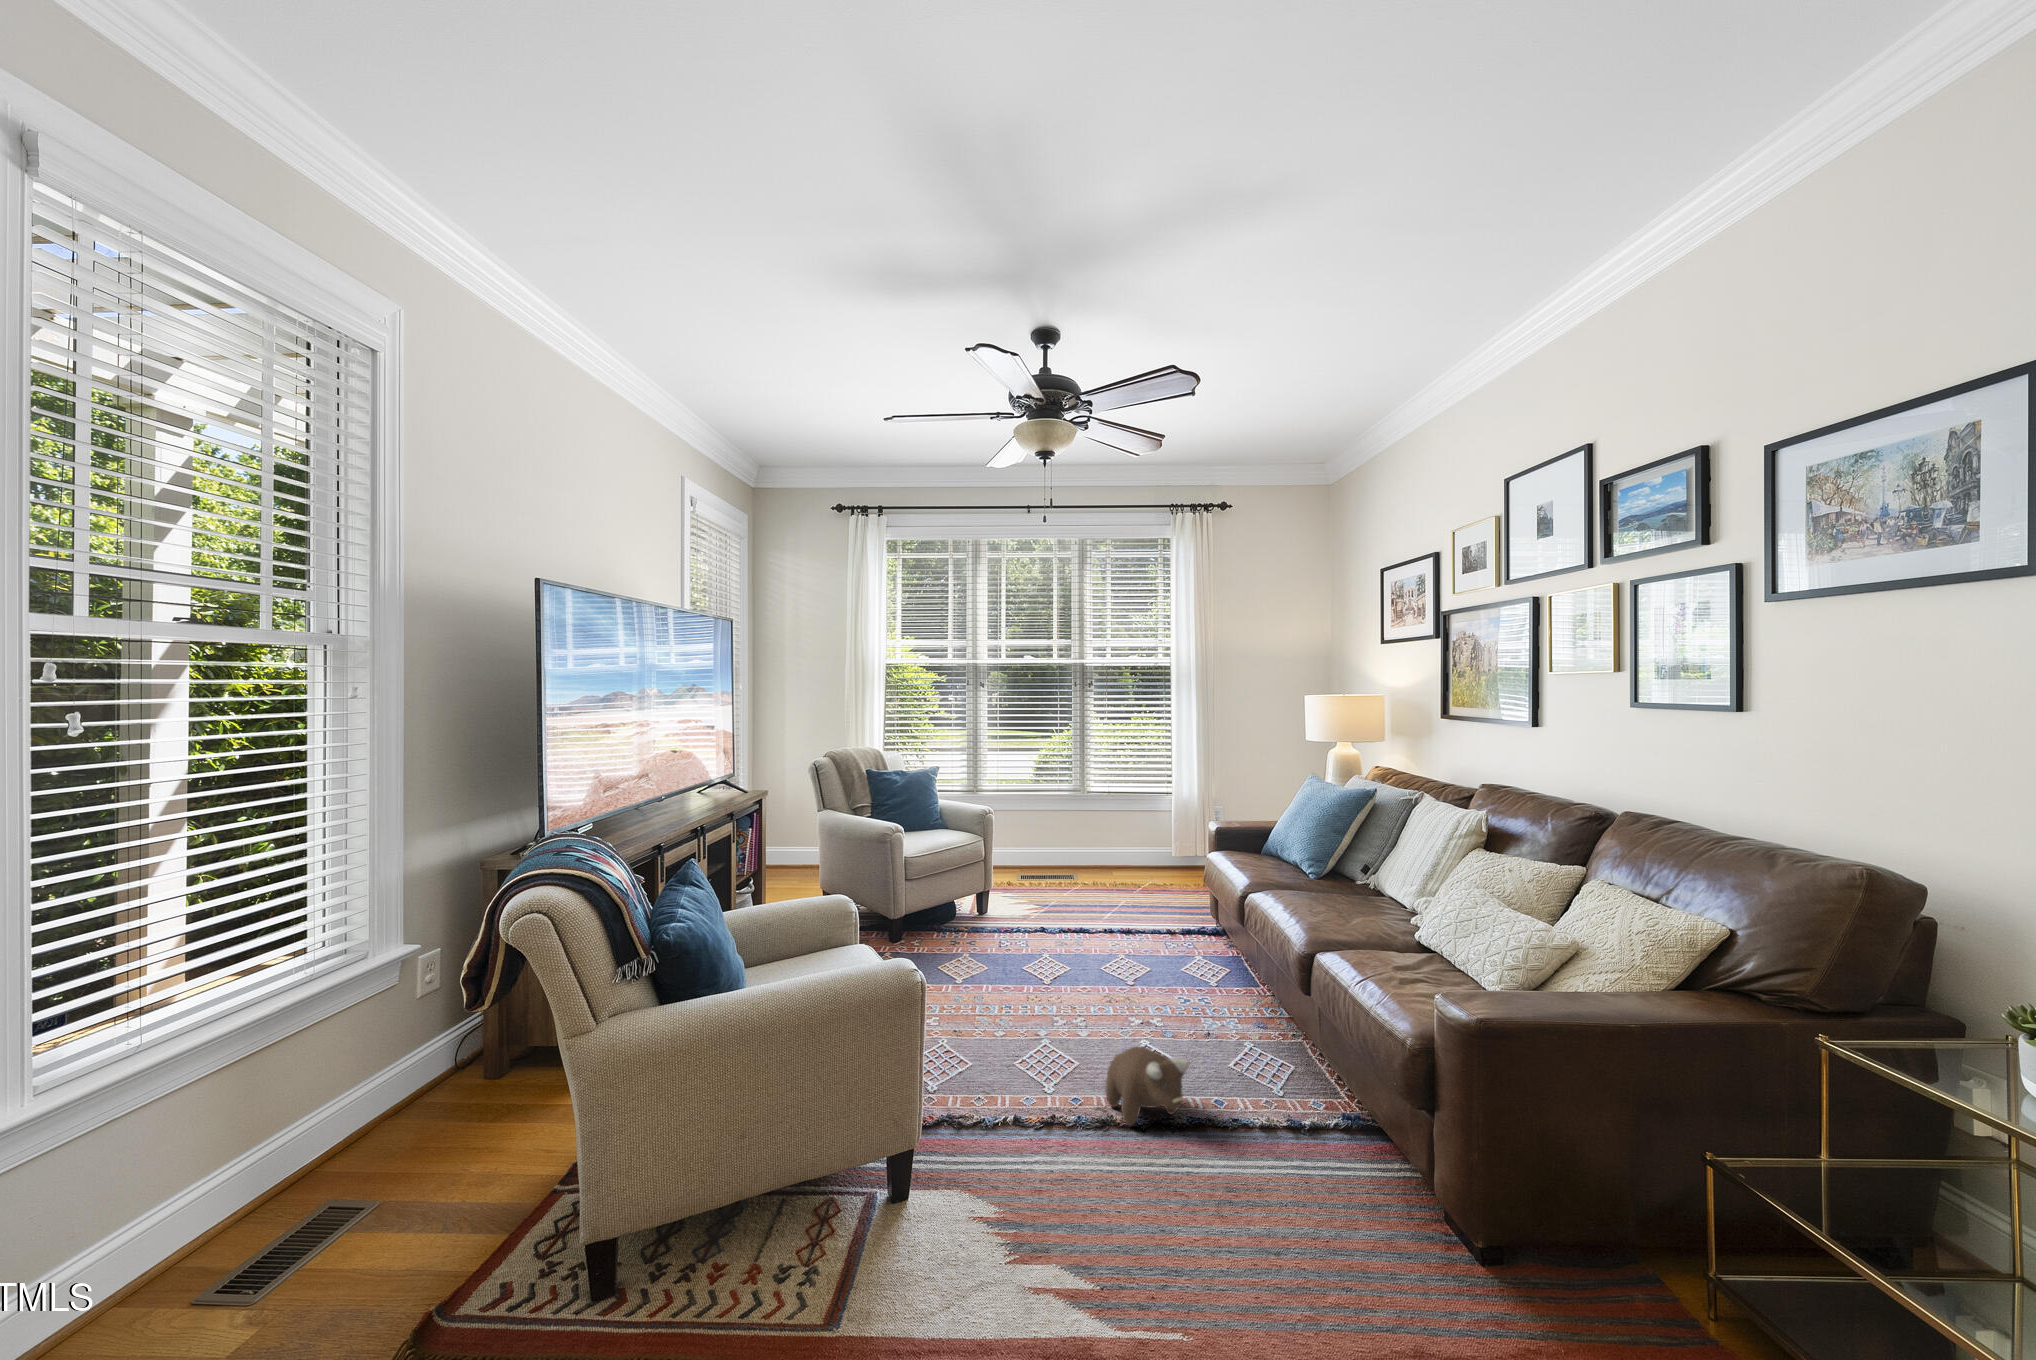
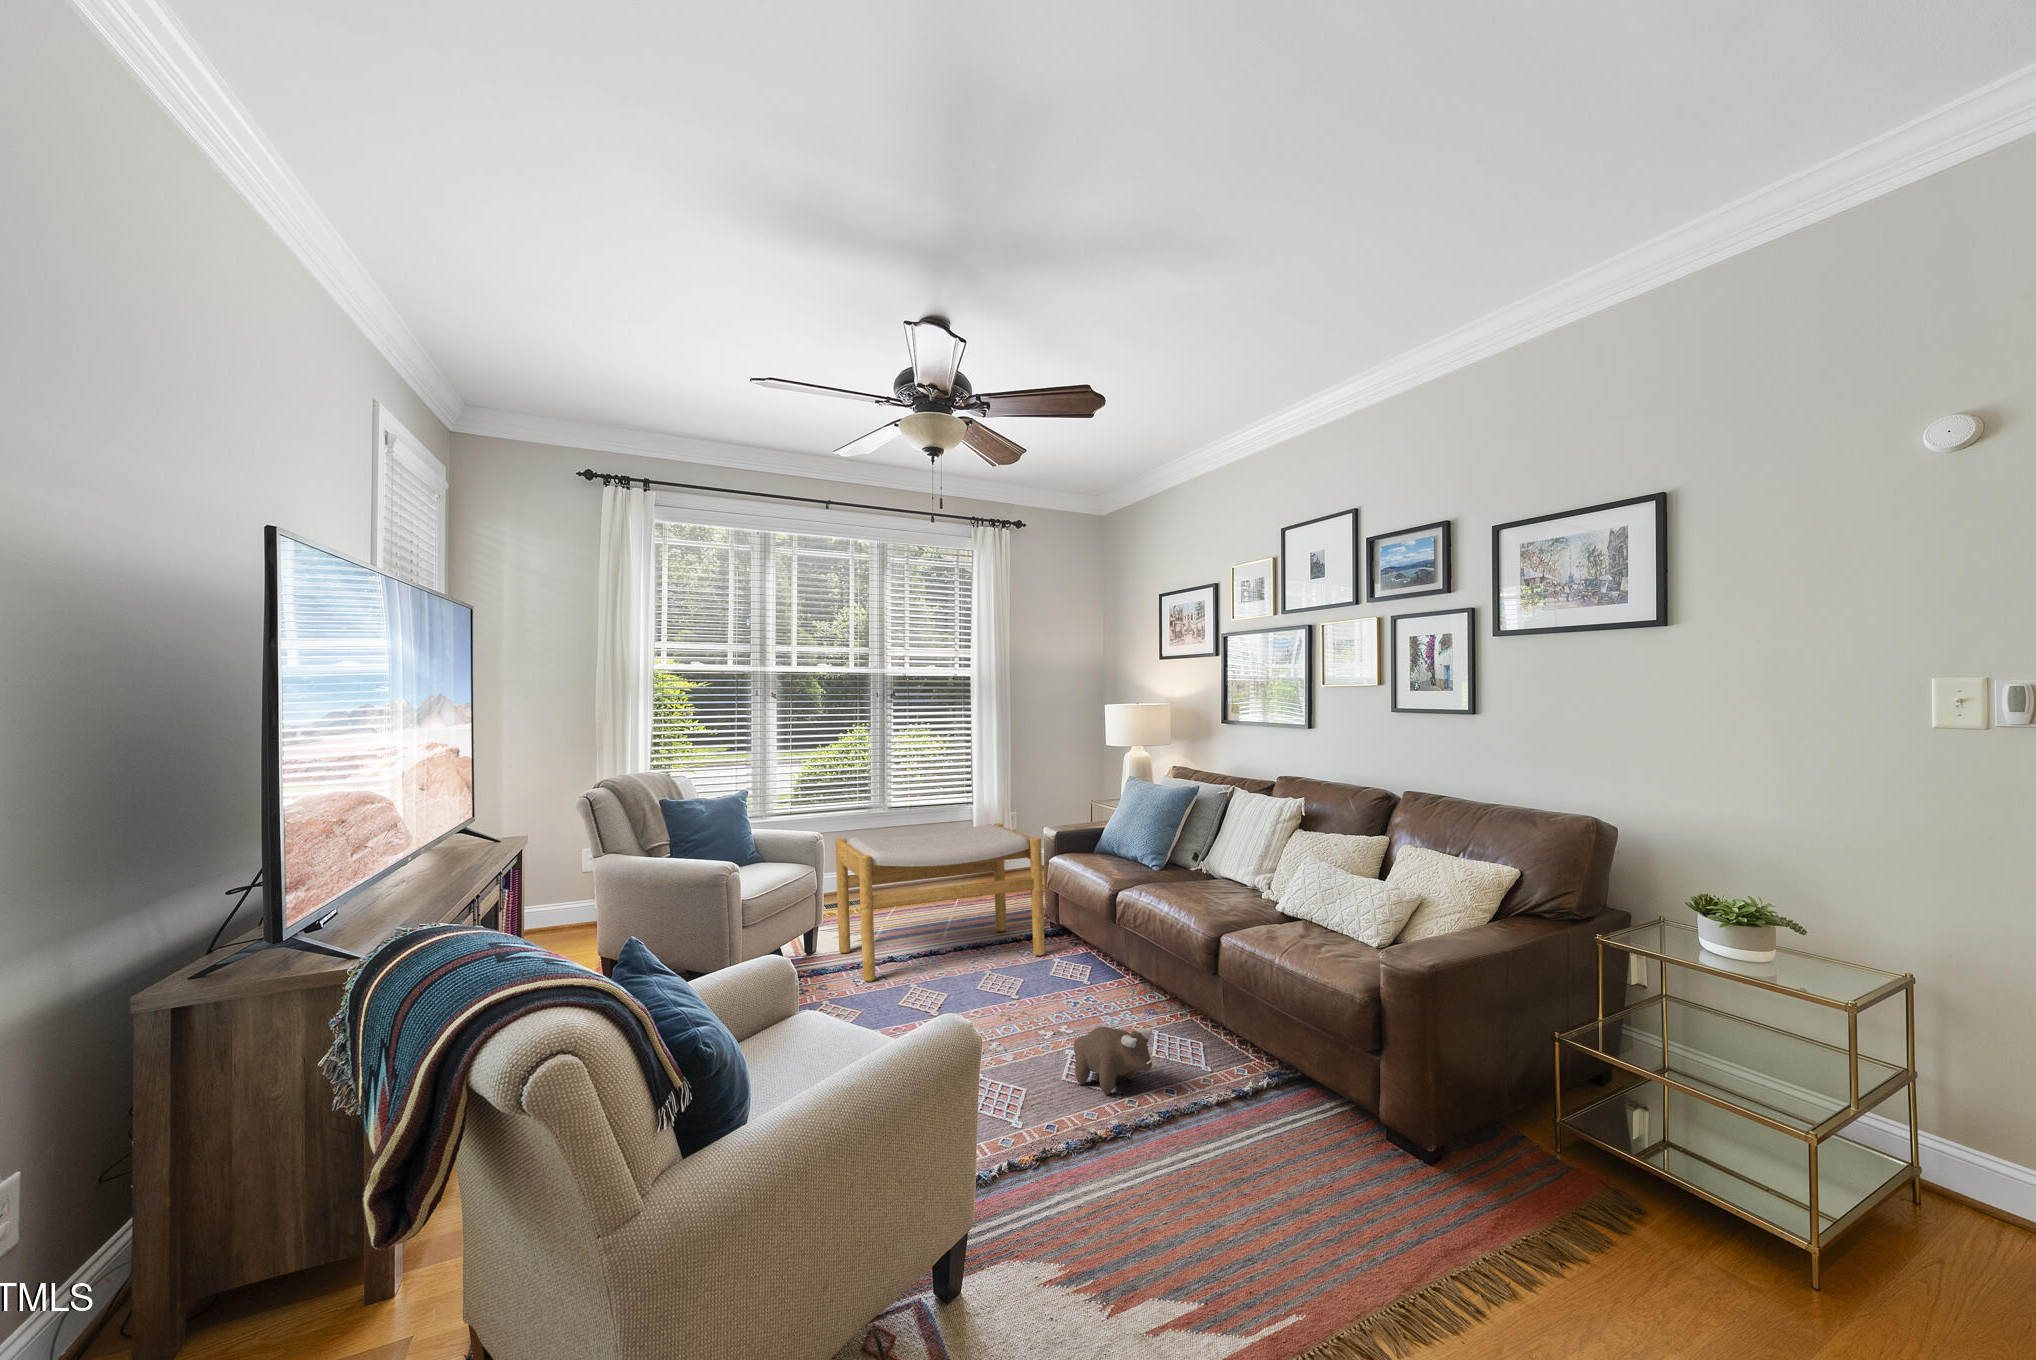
footstool: none [996,808,1193,952] -> present [835,824,1045,982]

